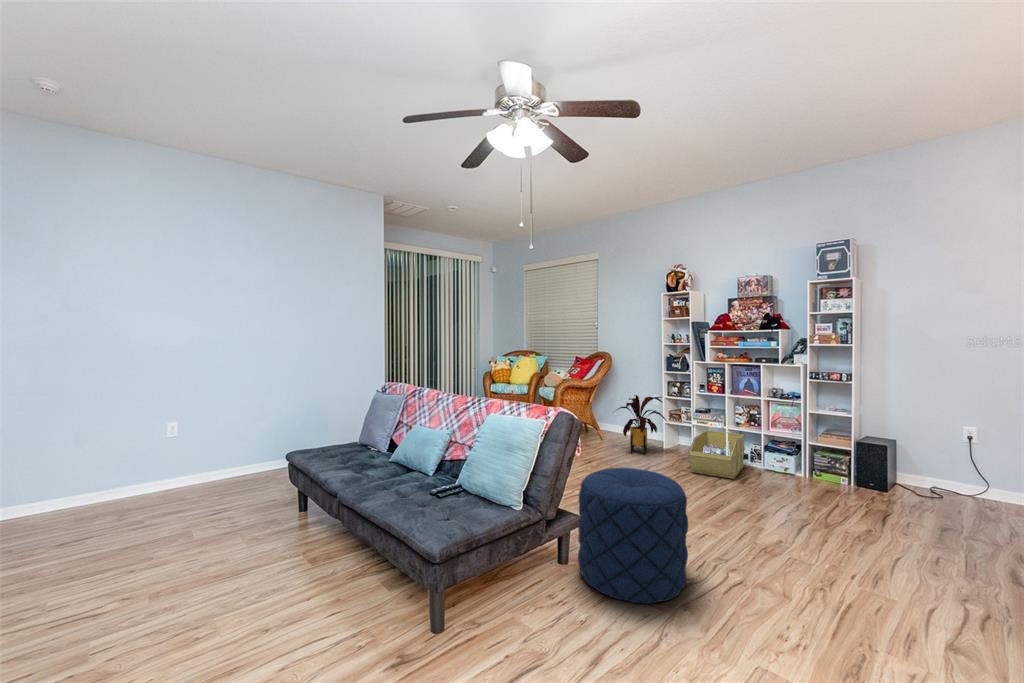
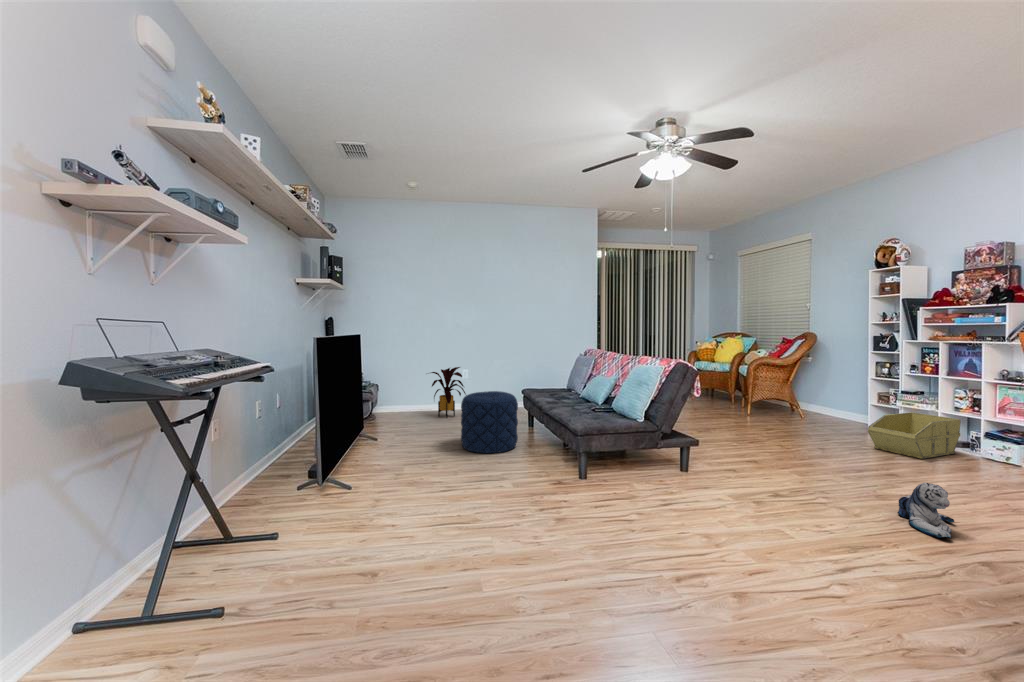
house plant: present [617,395,667,455] -> present [431,367,466,418]
pouf: present [578,468,688,603] -> present [461,391,518,453]
plush toy: none [803,532,887,601] -> present [898,482,954,538]

